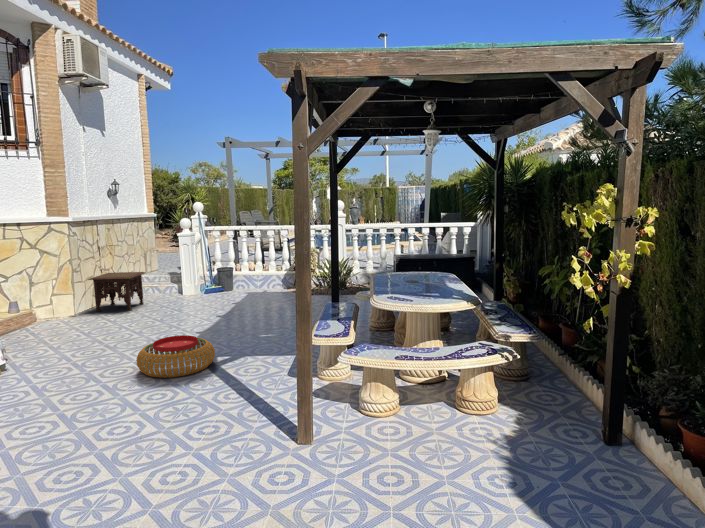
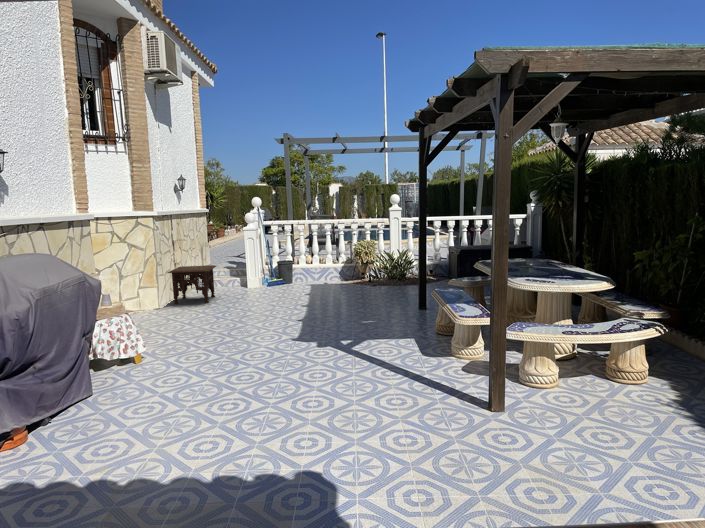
pouf: present [136,335,215,378] -> none [273,319,344,358]

